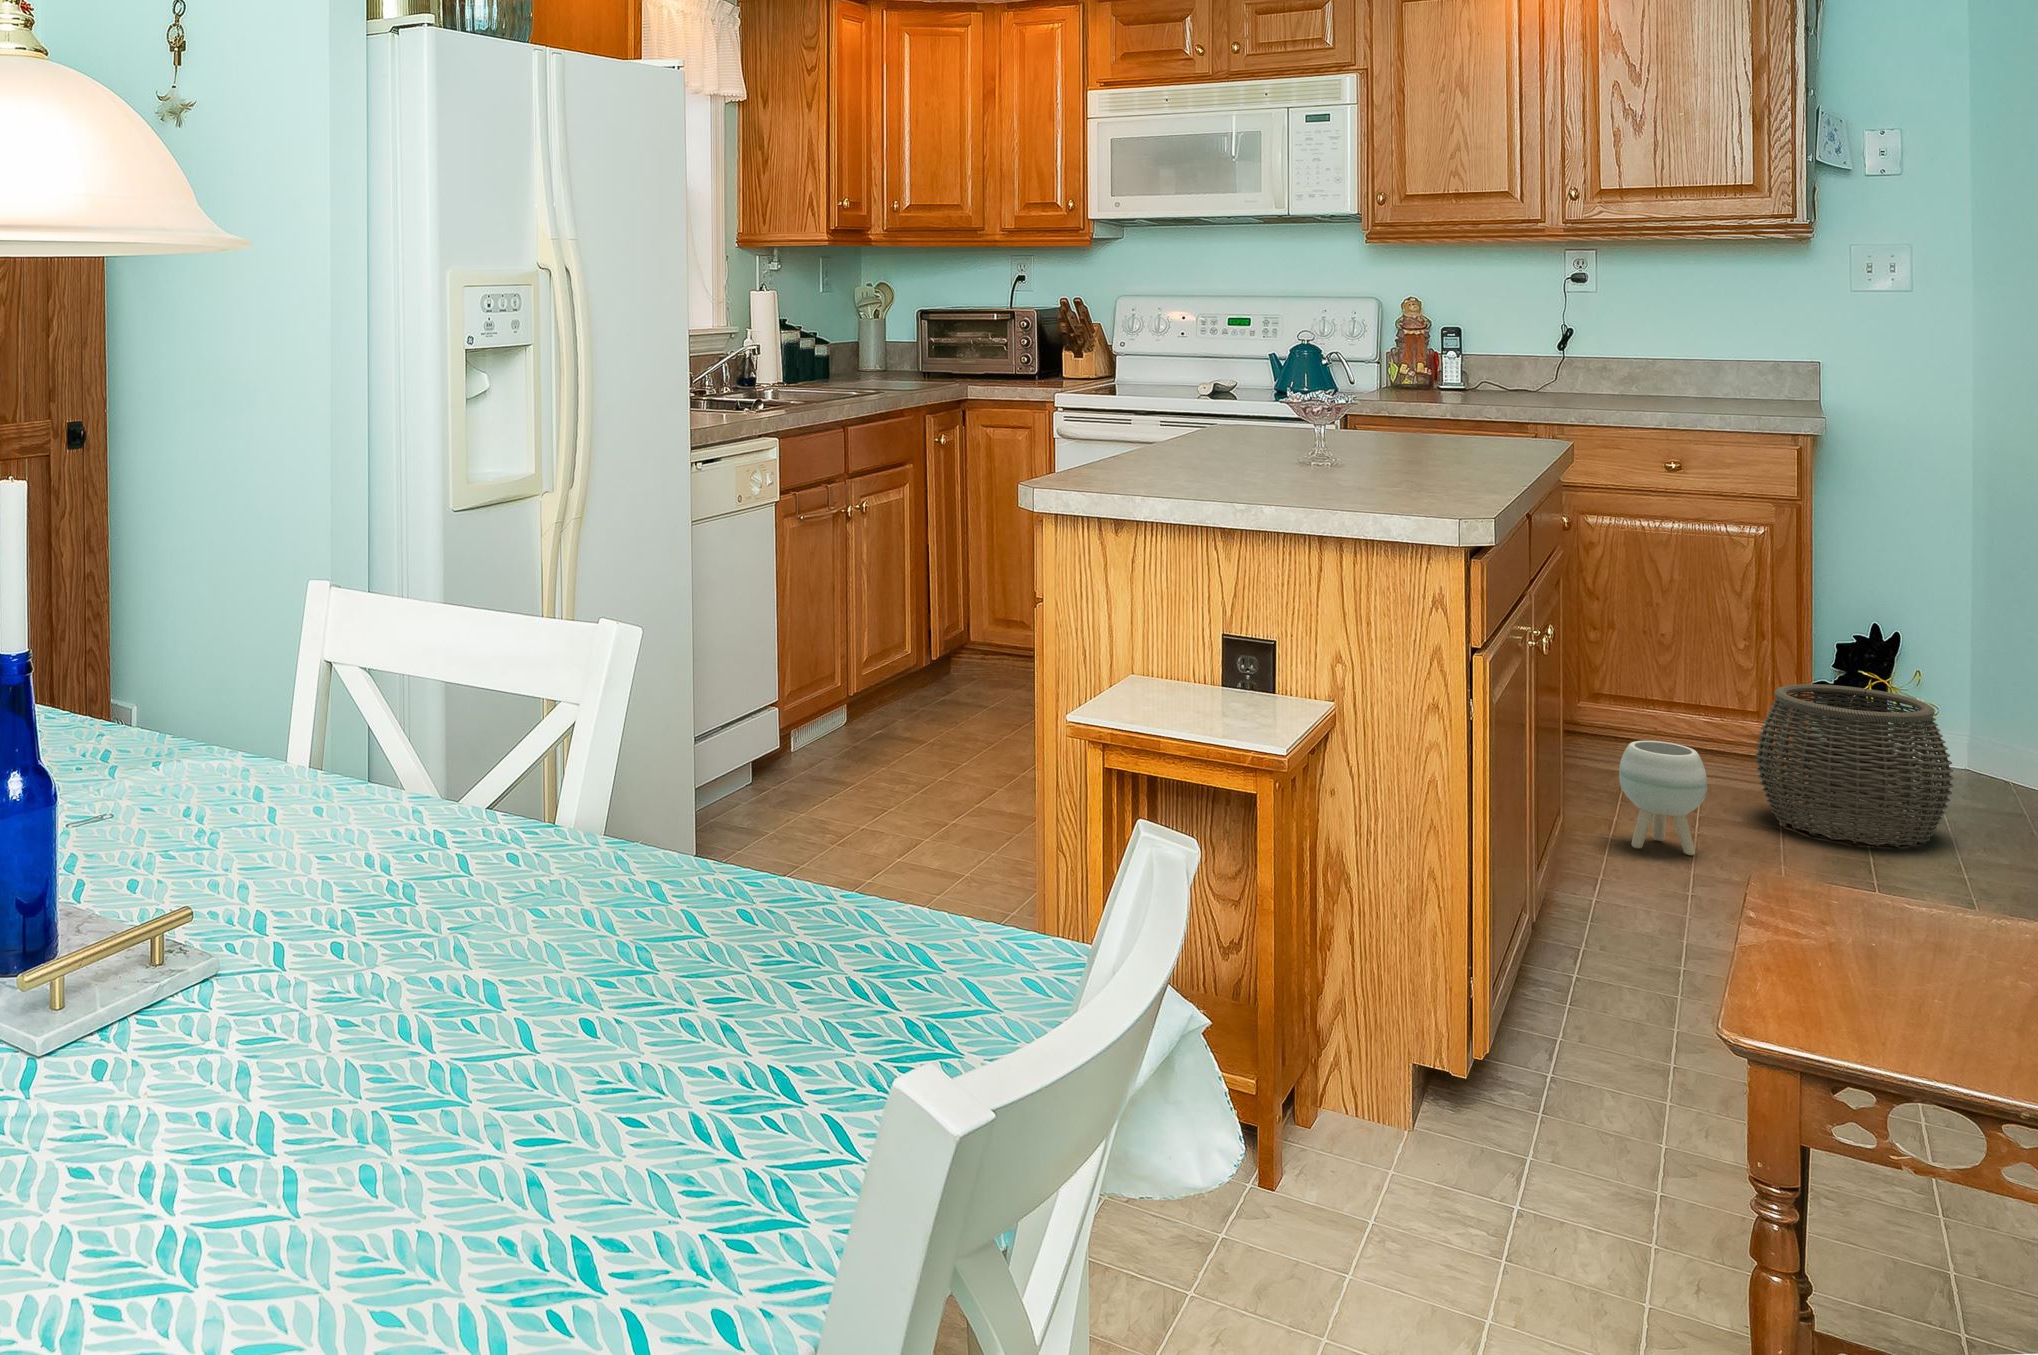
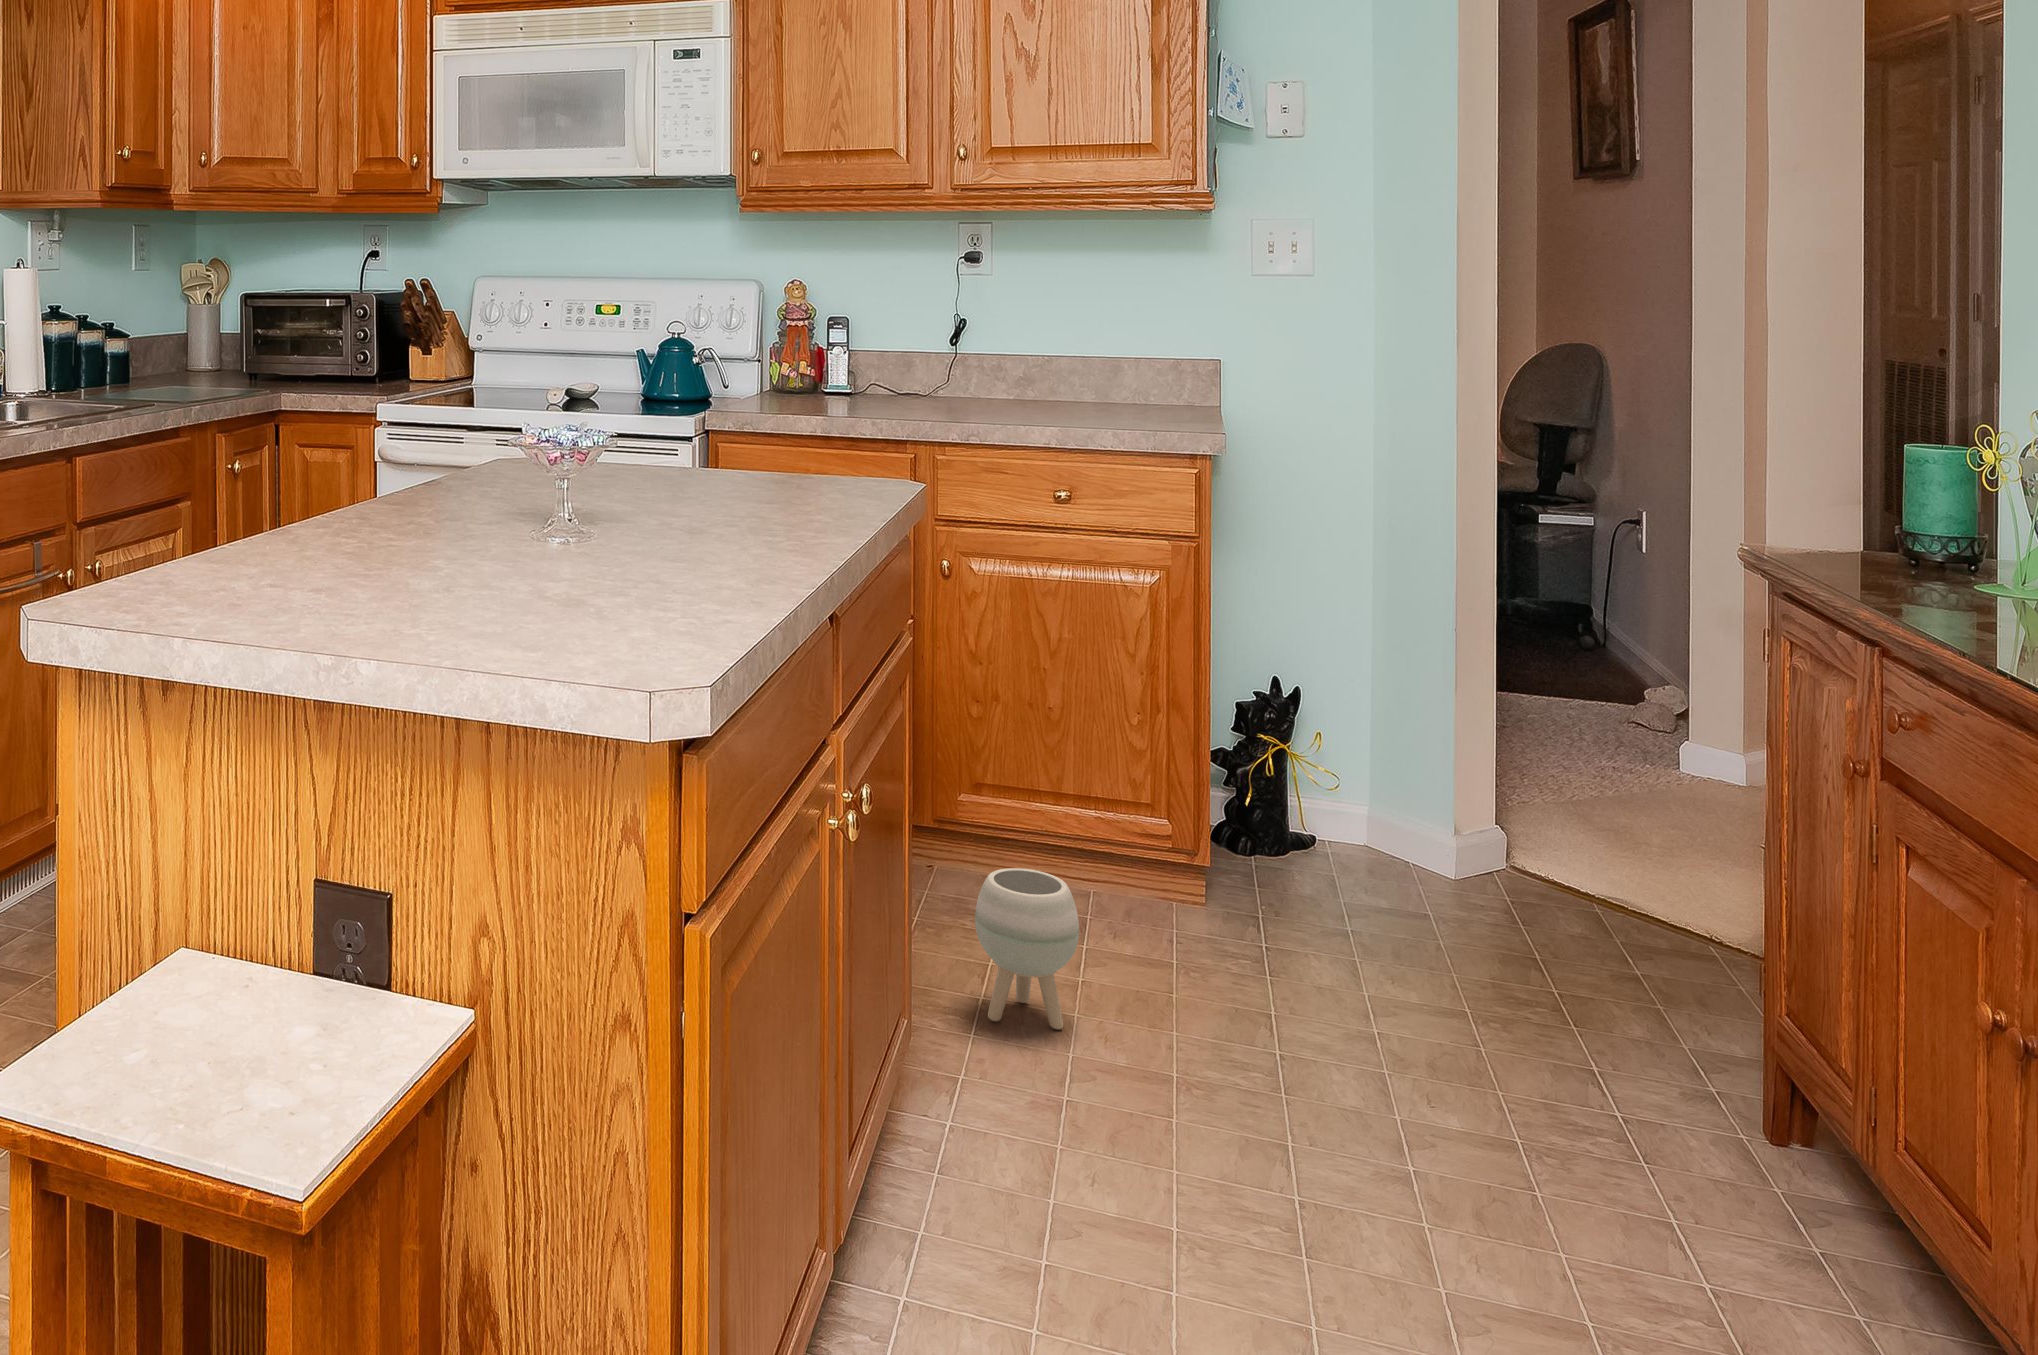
woven basket: present [1755,684,1954,847] -> none [1142,771,1364,994]

